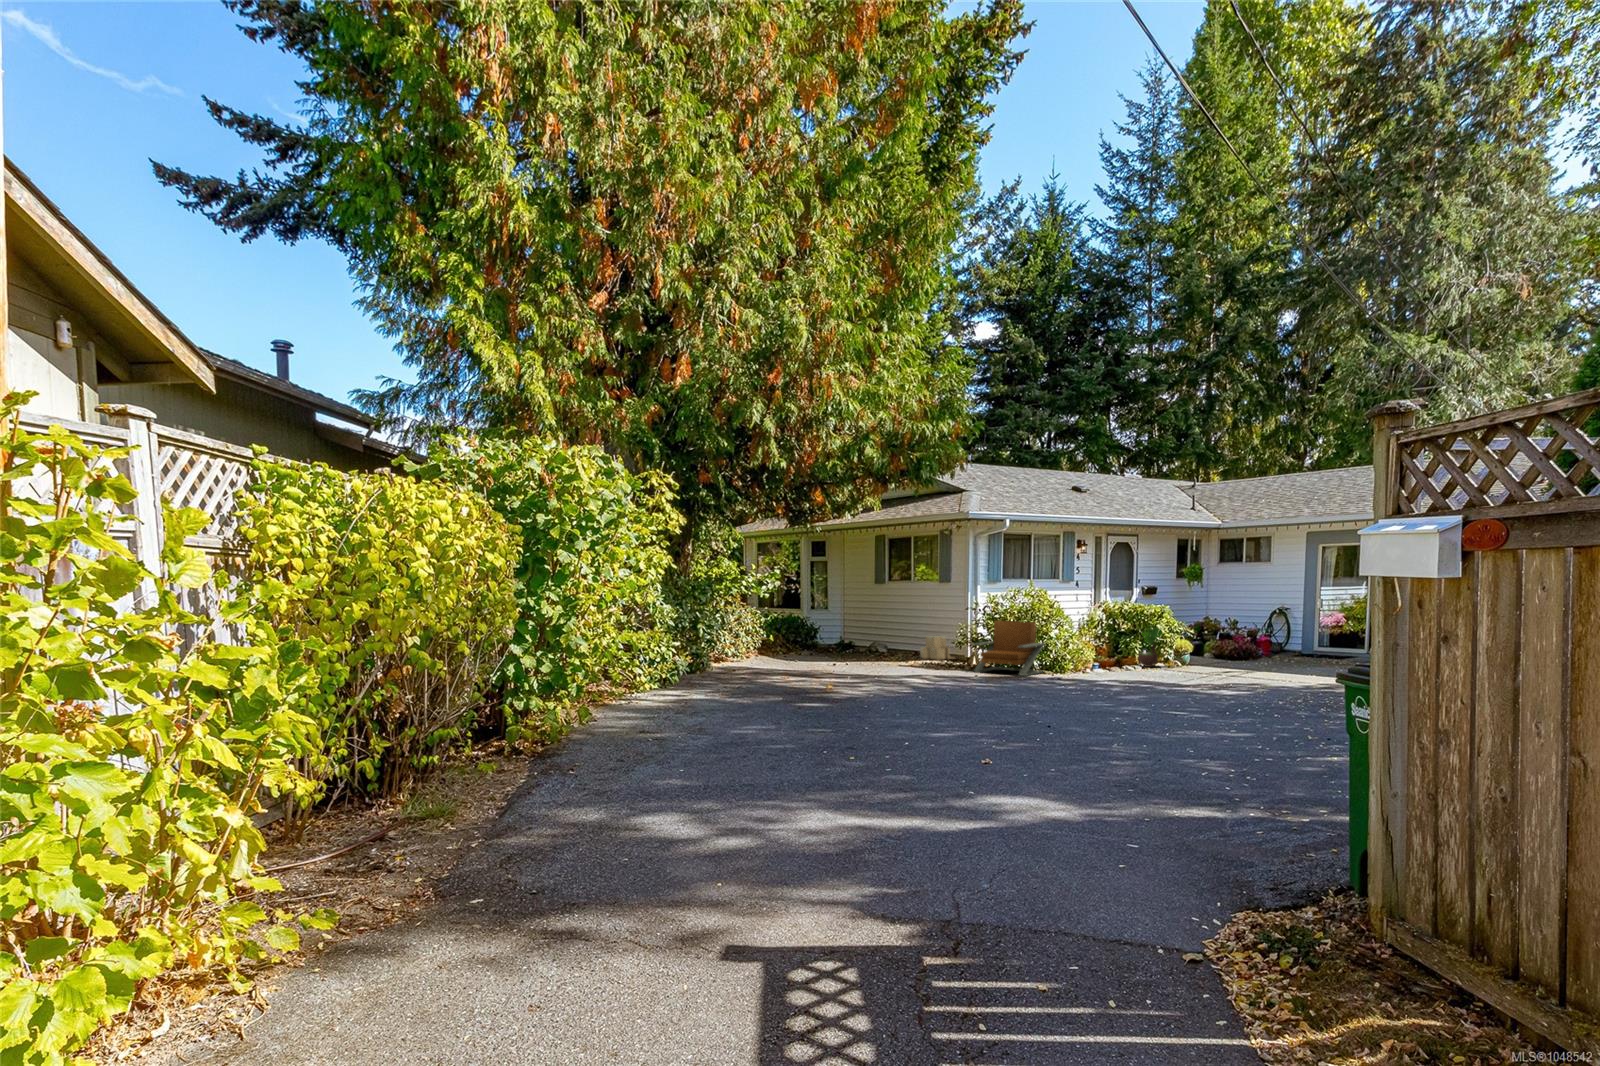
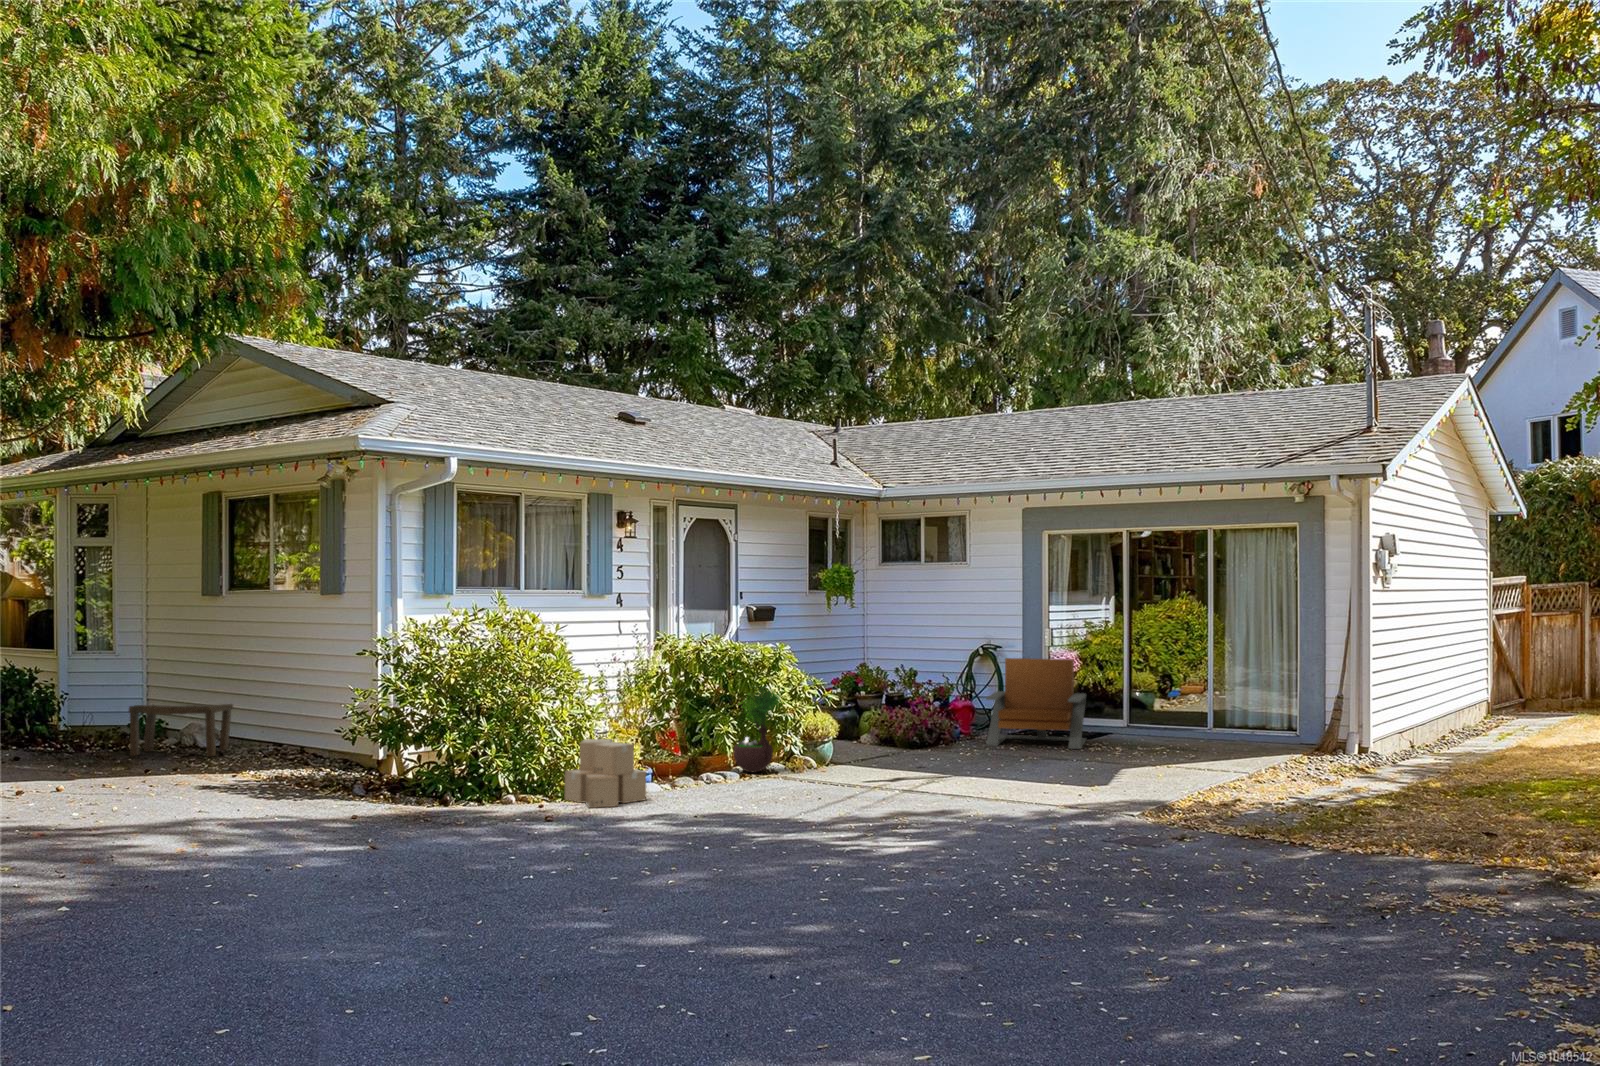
lounge chair: present [974,621,1044,676] -> present [986,658,1086,749]
bench: none [858,629,900,652] -> present [128,704,233,757]
cardboard box: present [920,636,954,660] -> present [565,739,646,808]

